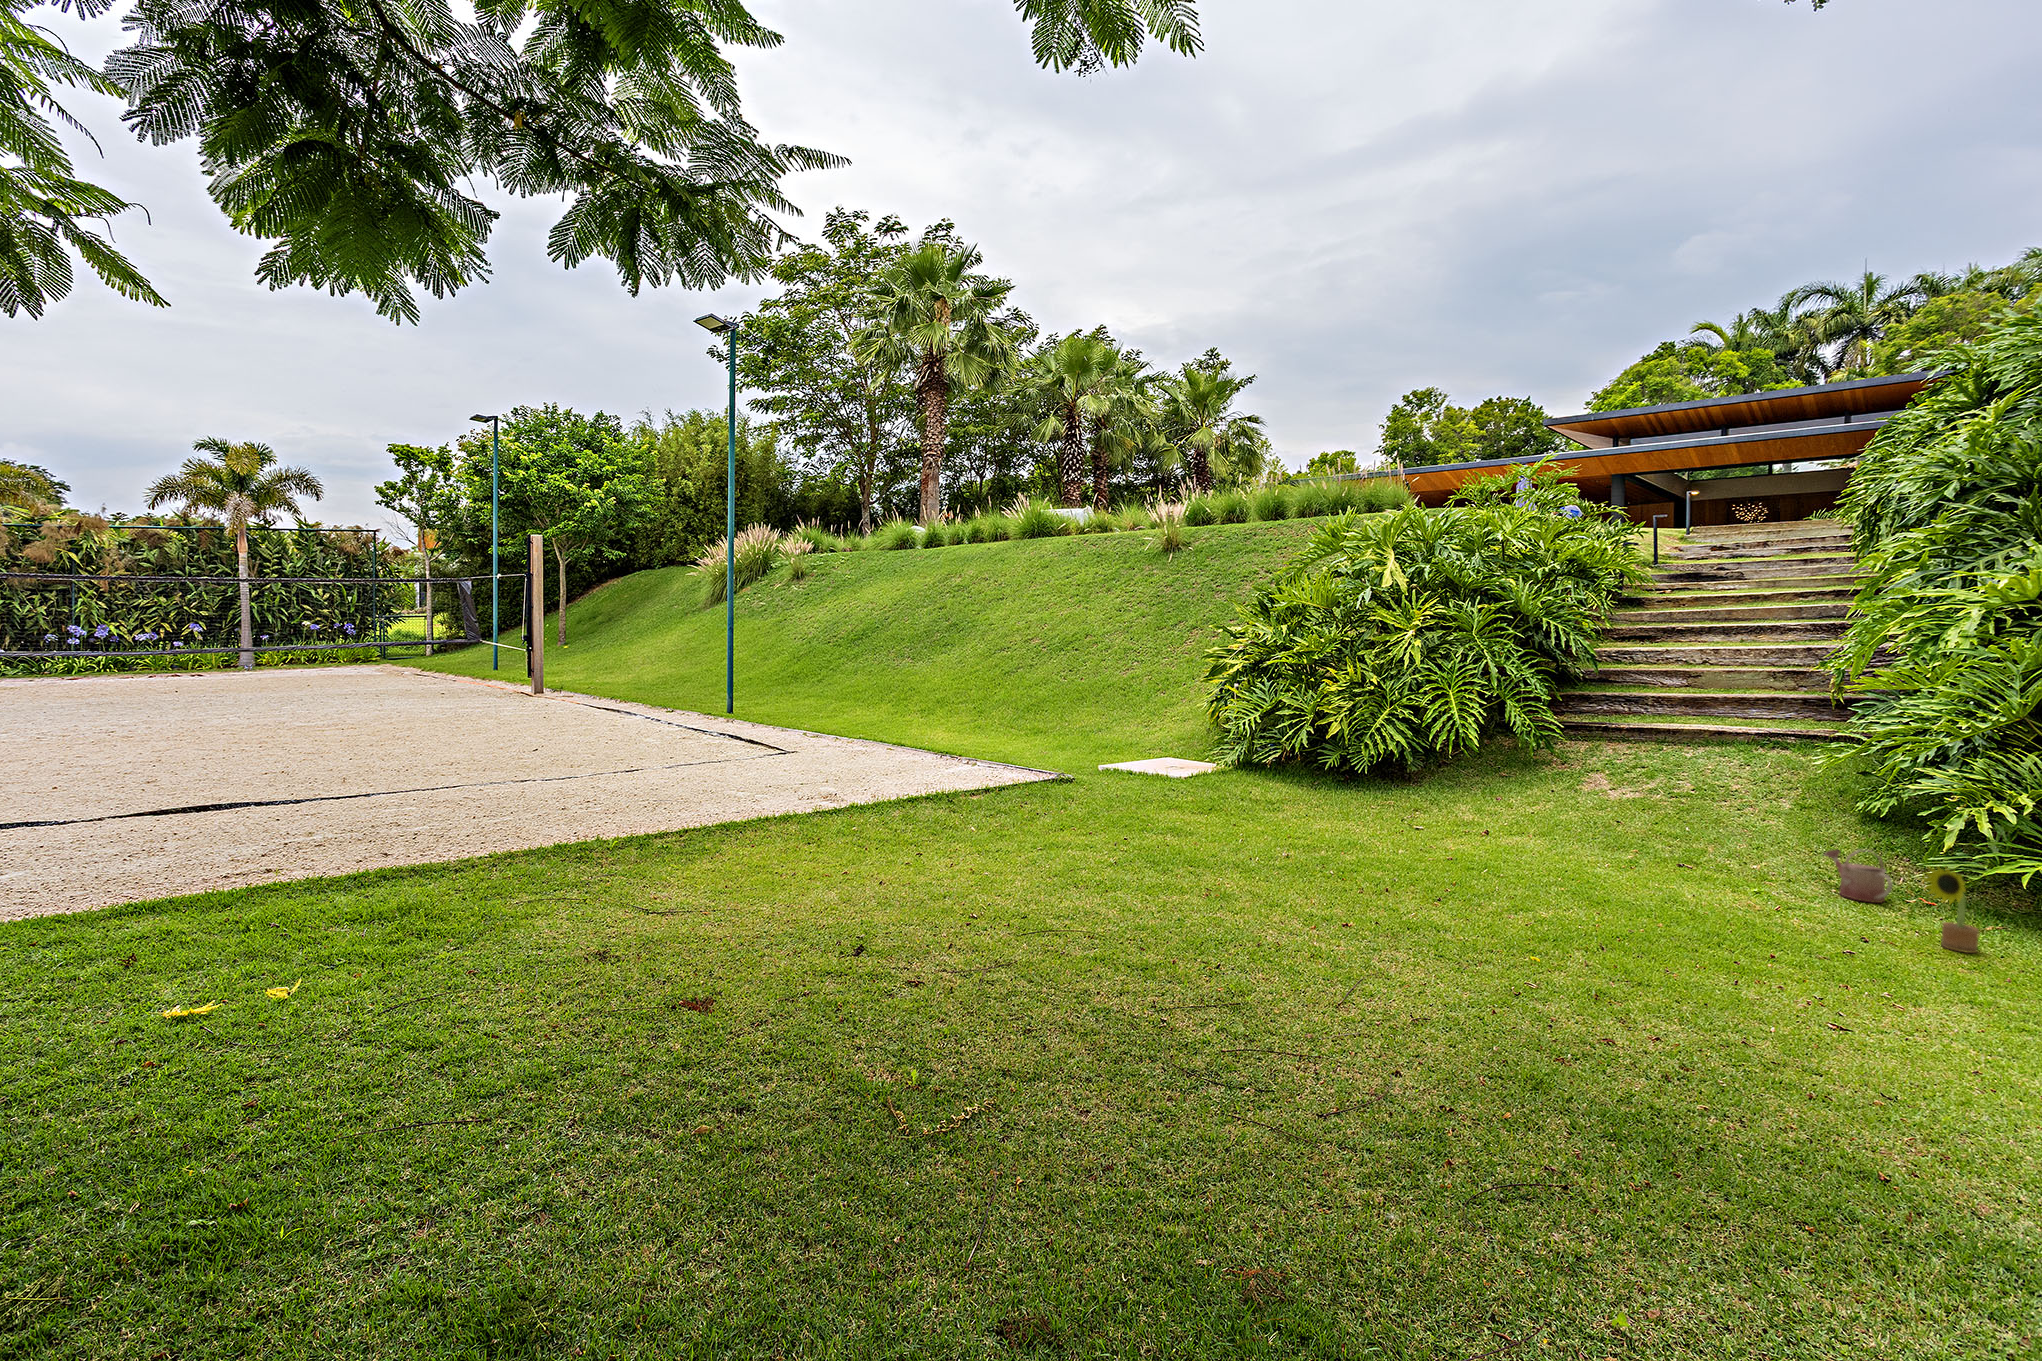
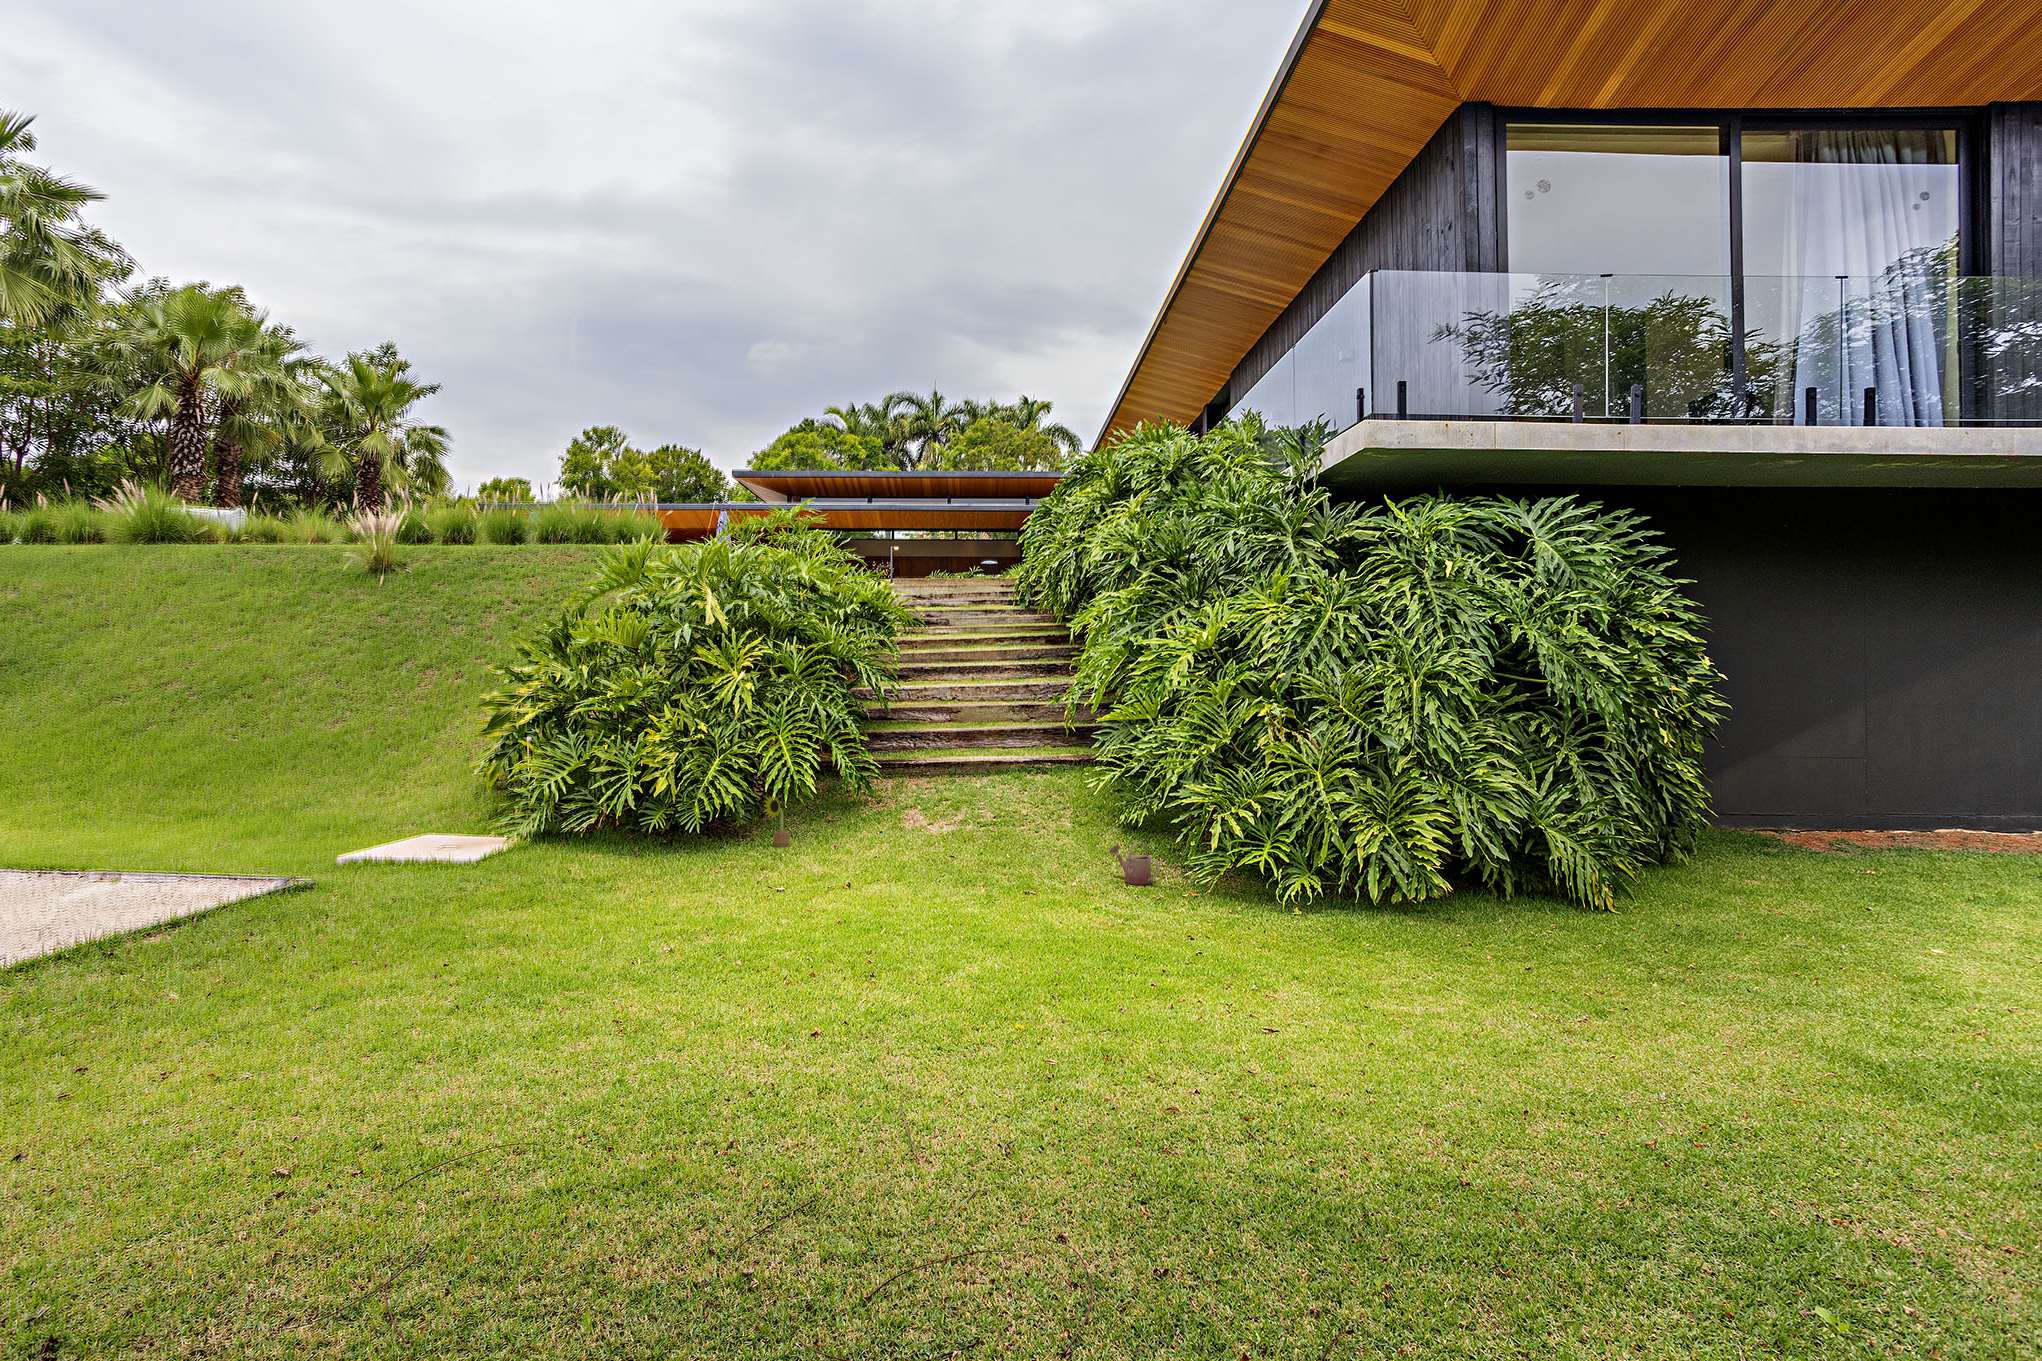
decorative plant: present [1923,868,1979,953] -> present [764,796,789,847]

